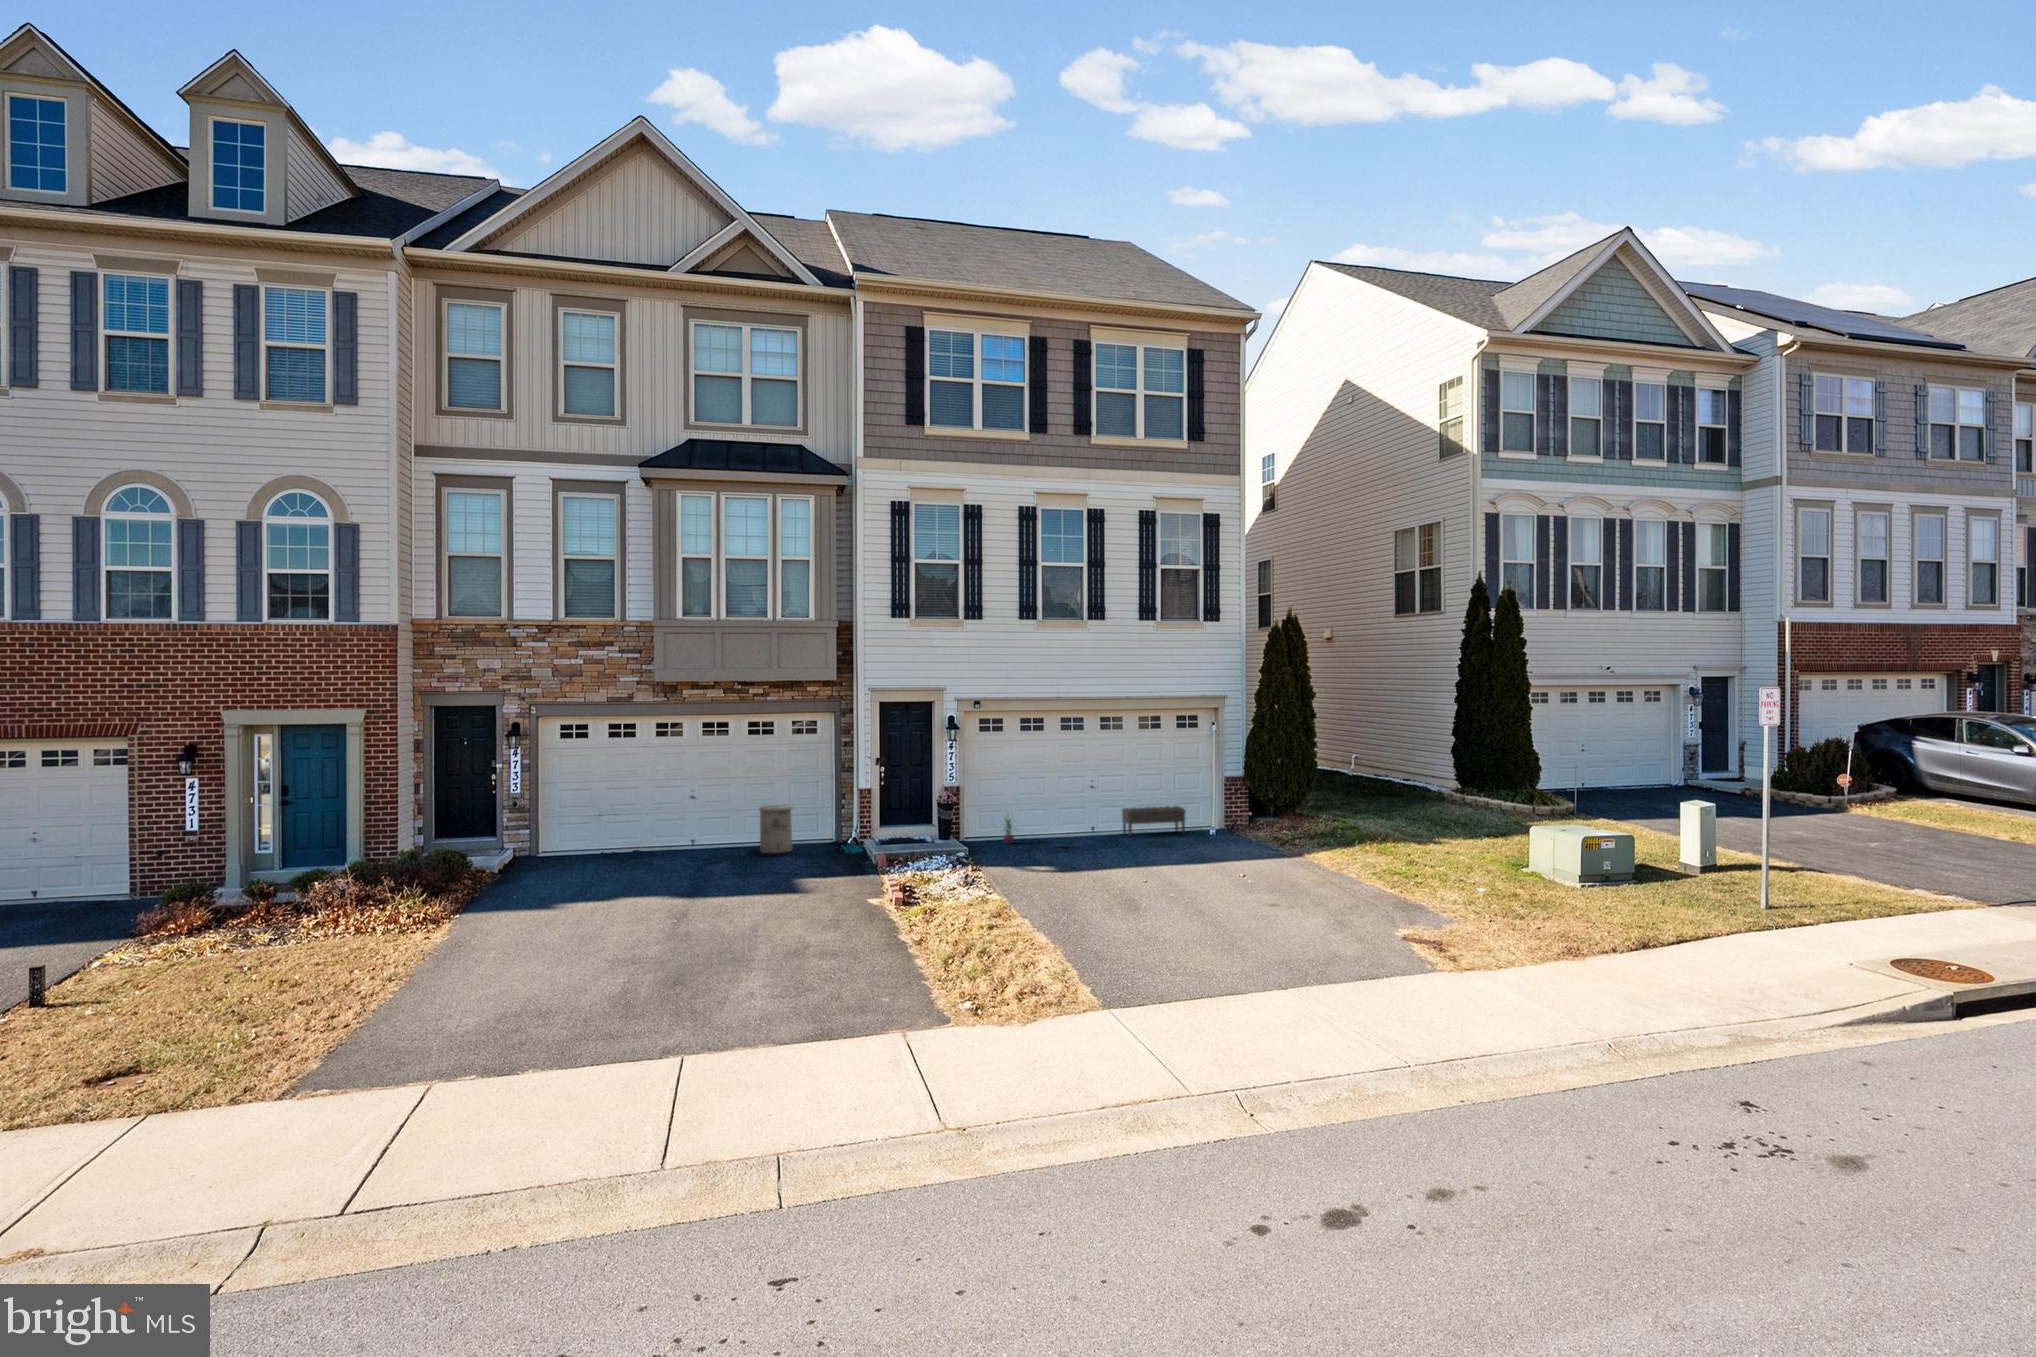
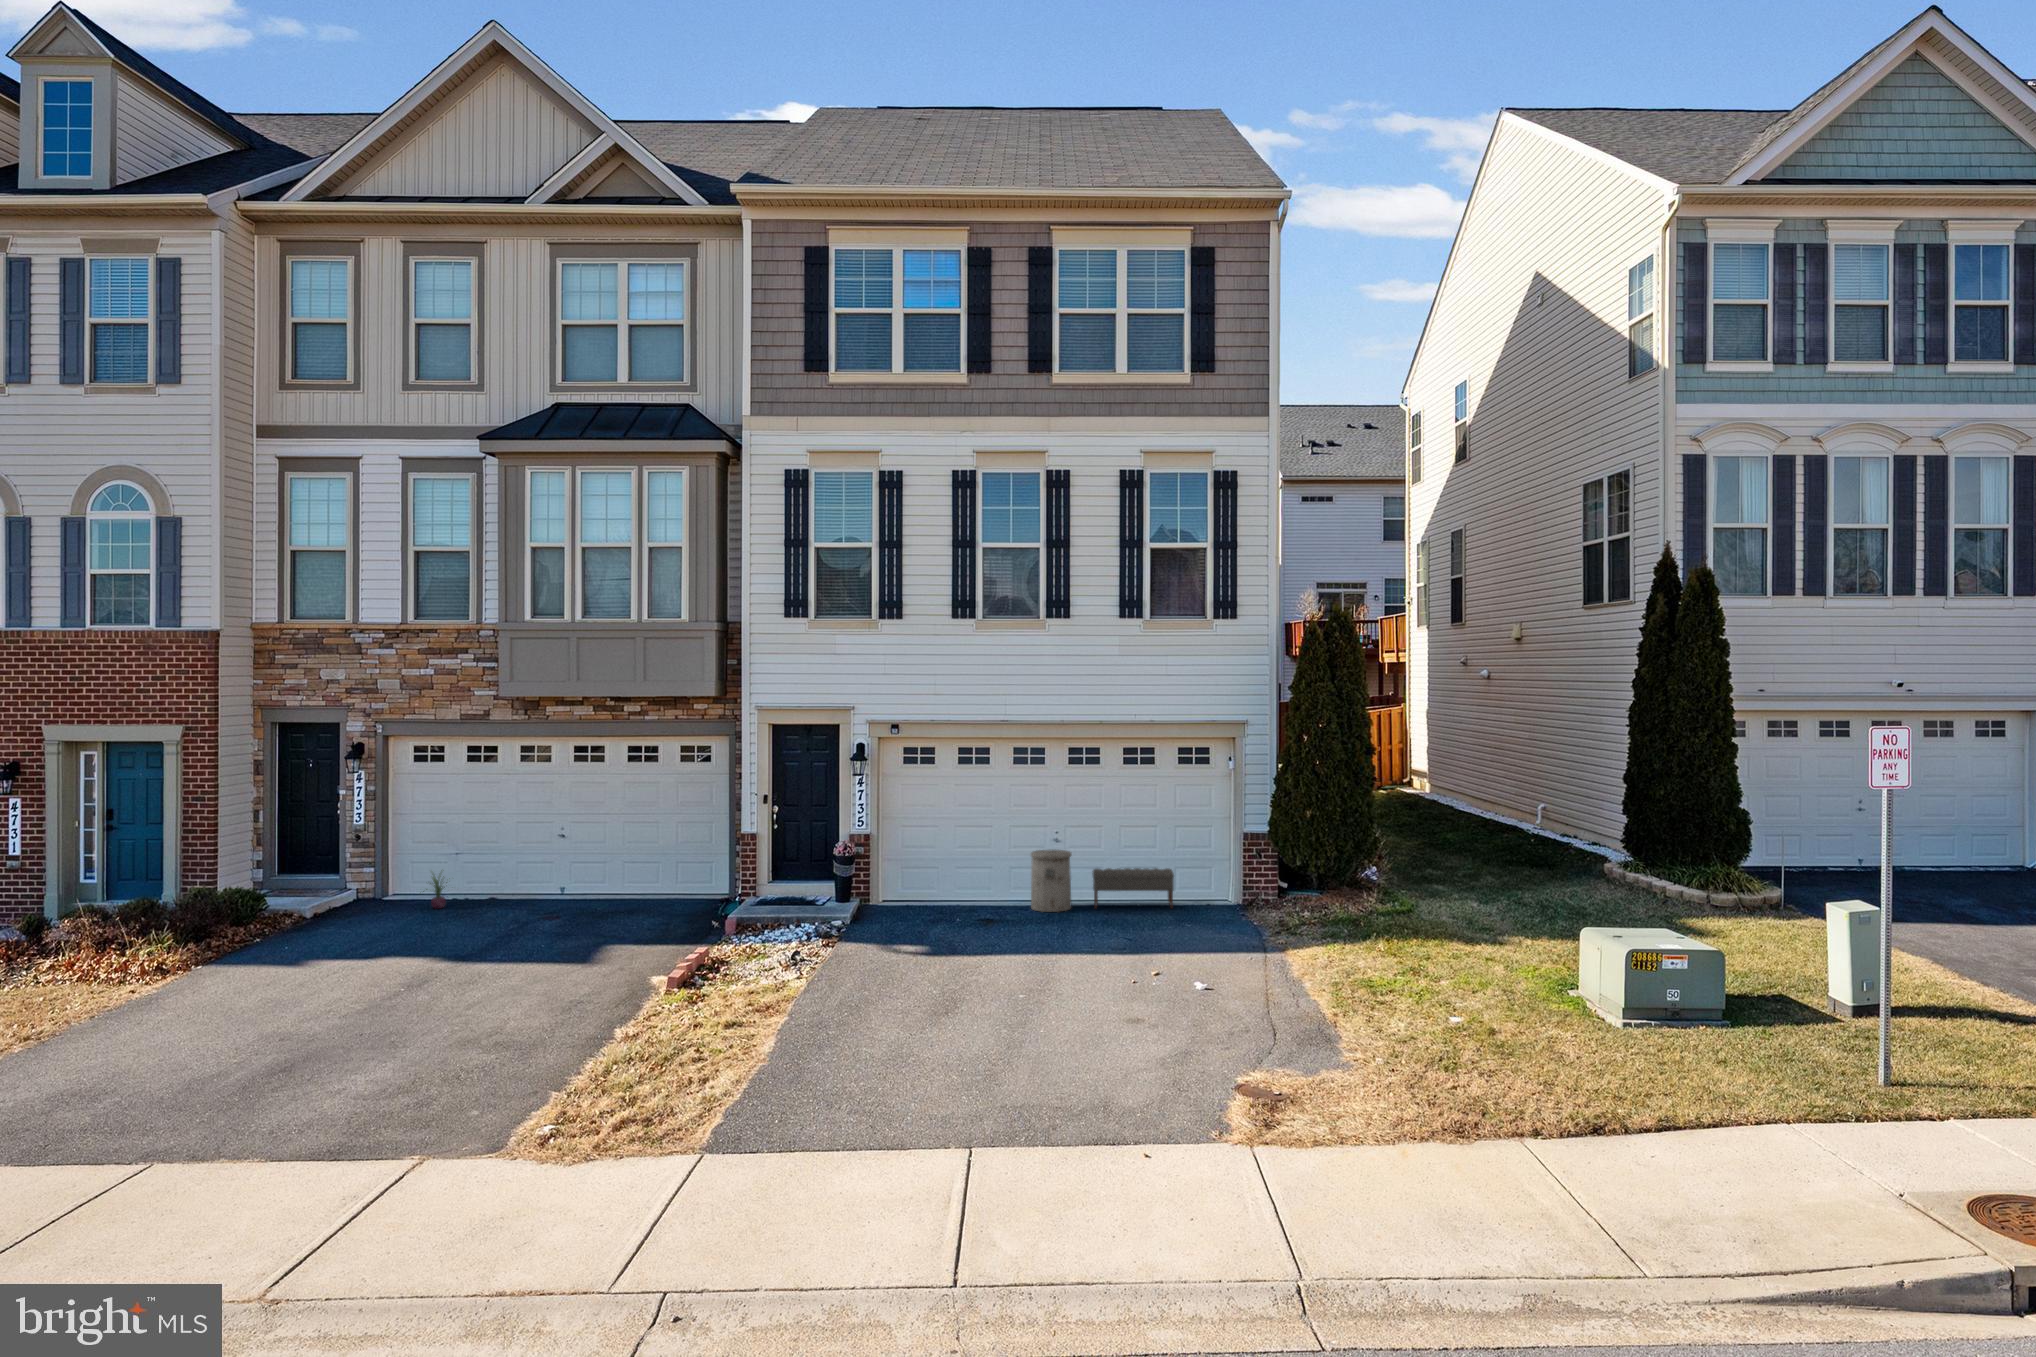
trash can: present [760,805,792,853] -> present [1031,850,1072,912]
decorative plant: present [1003,818,1014,844] -> present [423,876,447,909]

